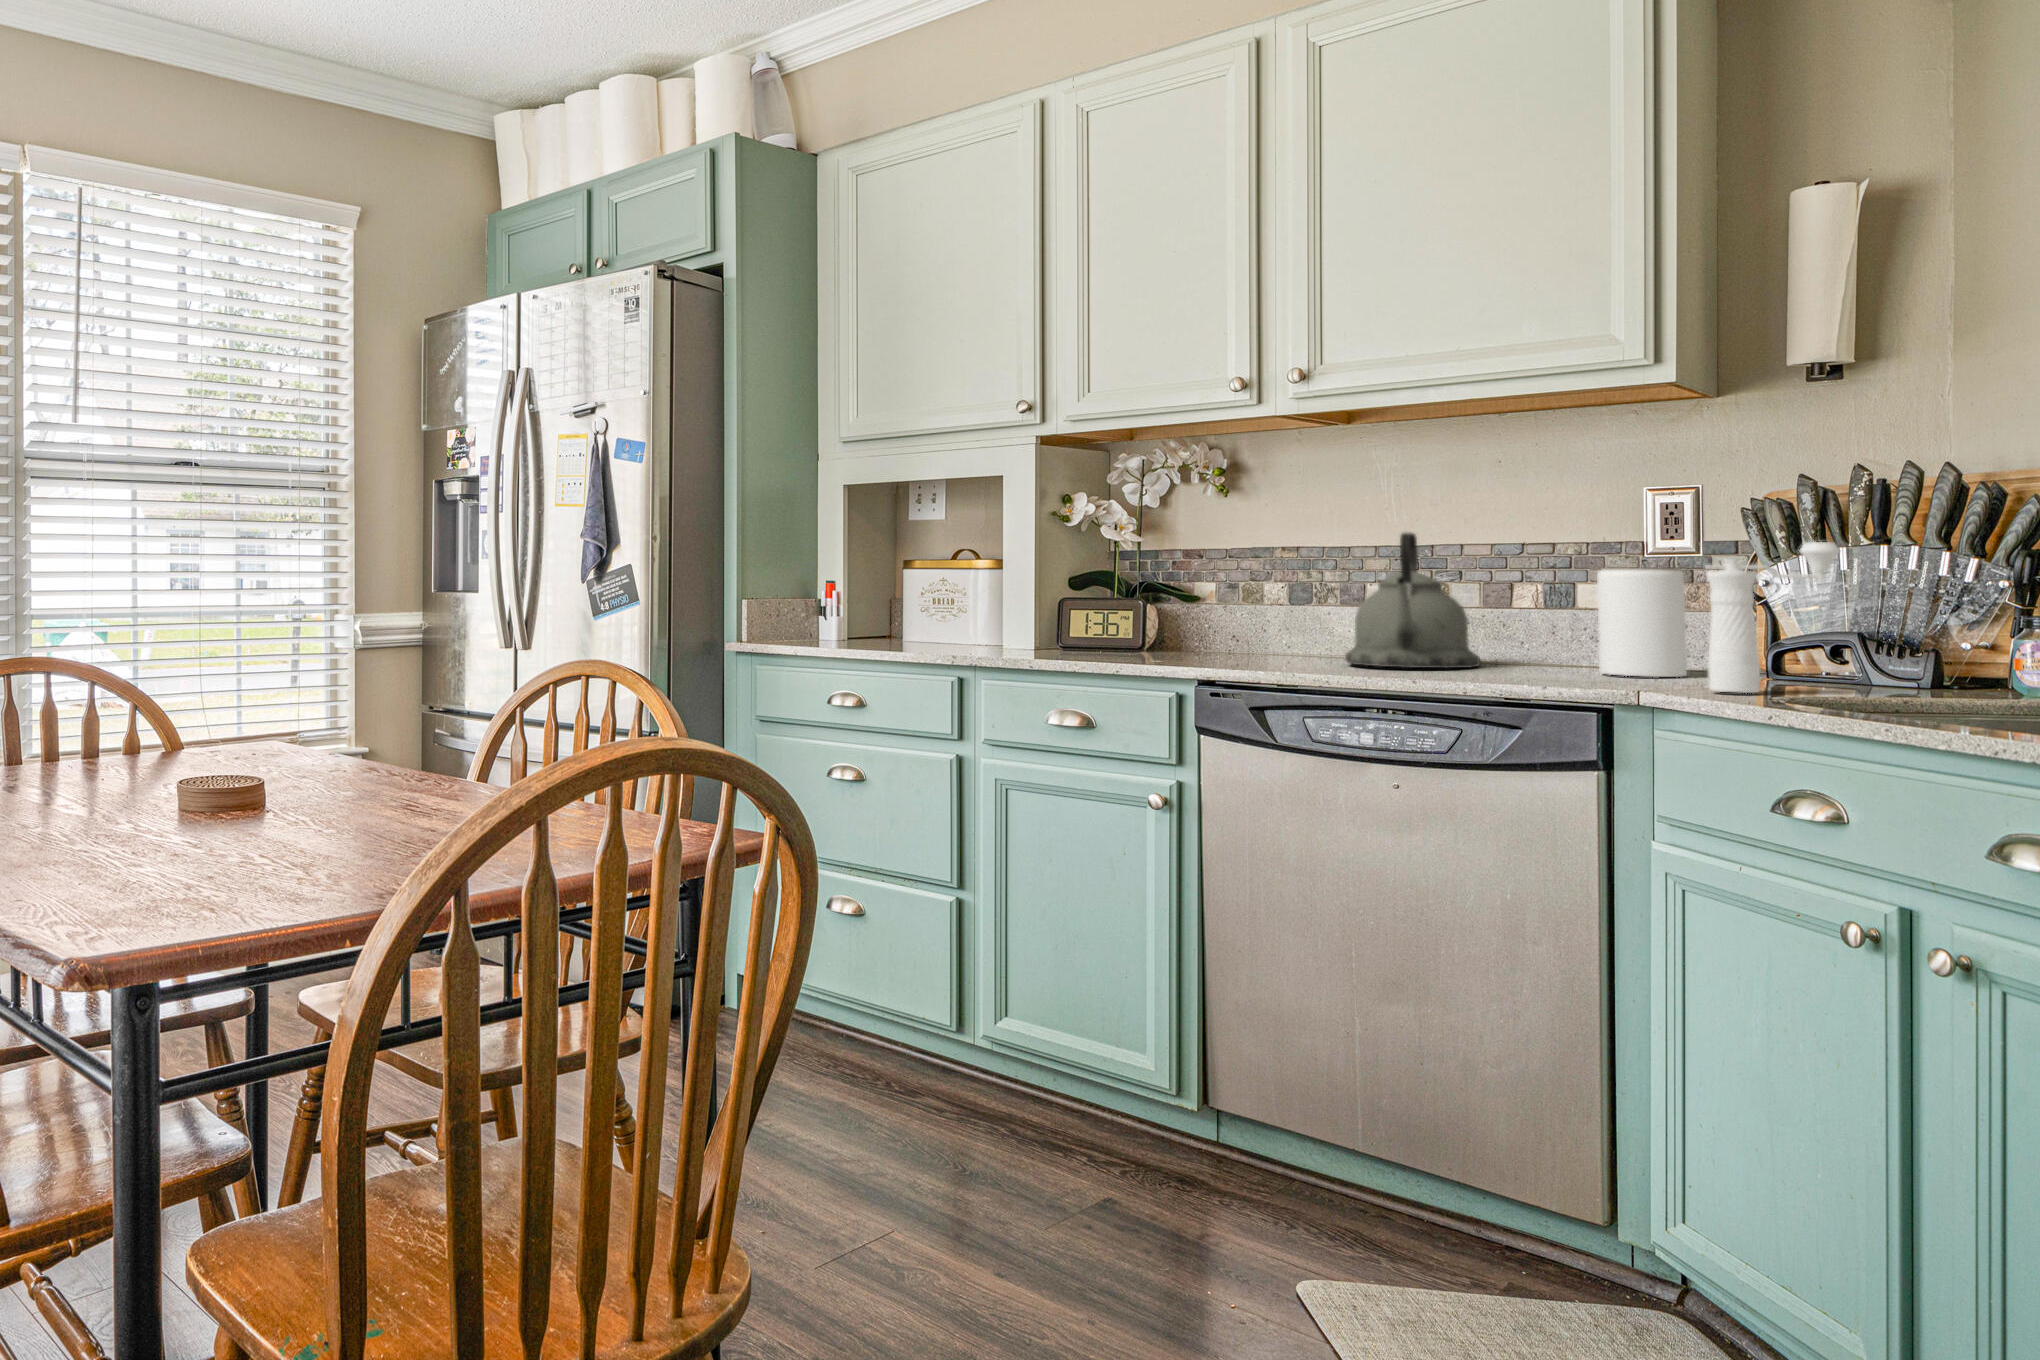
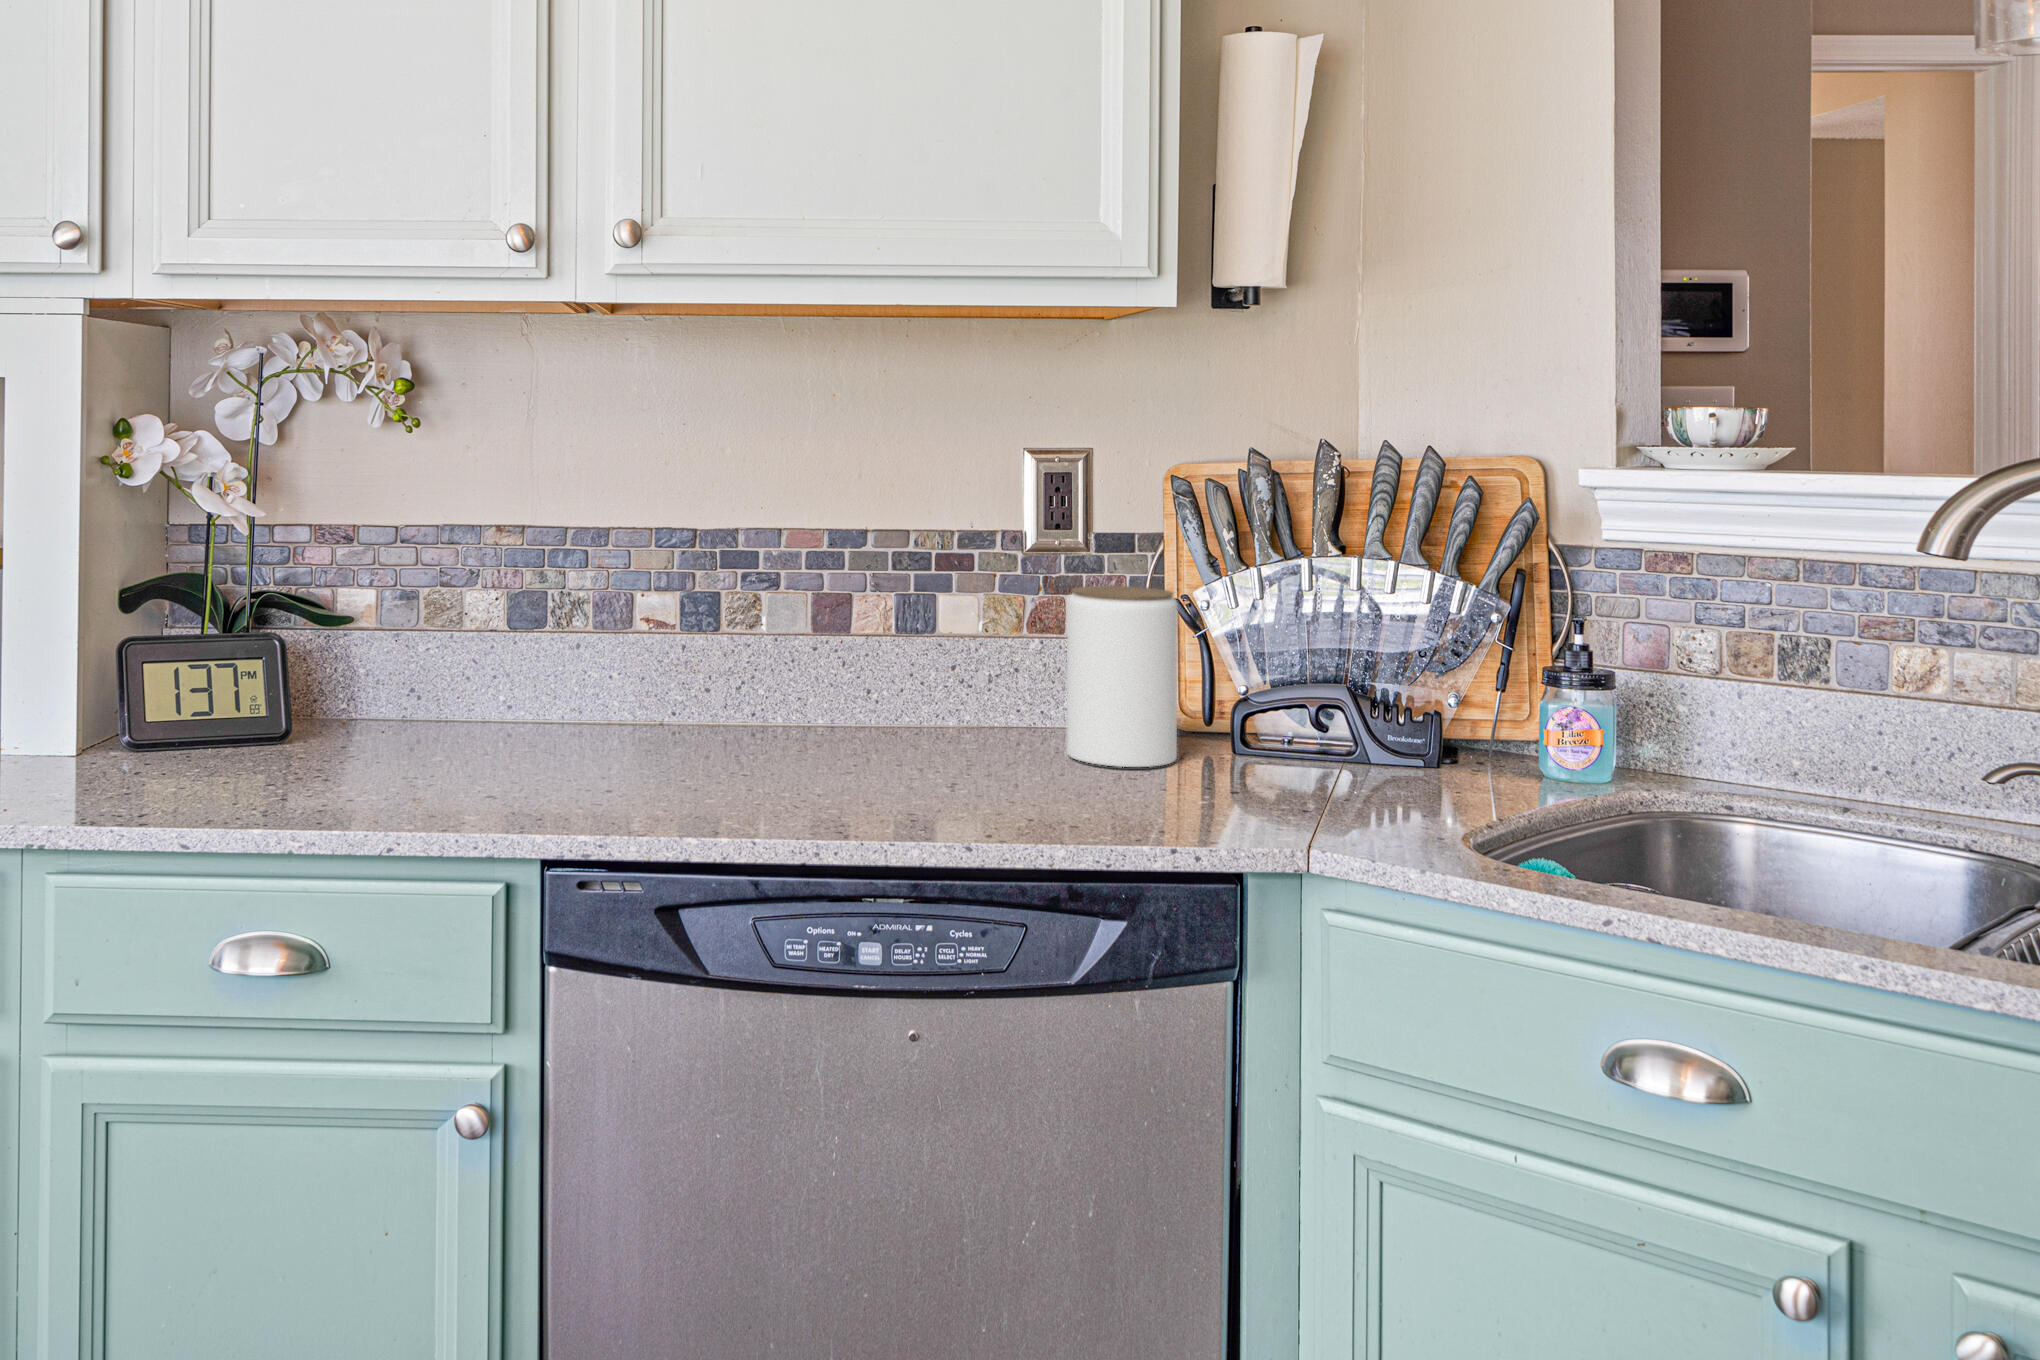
kettle: present [1345,533,1480,668] -> none [685,522,883,770]
pepper mill: present [1706,542,1840,693] -> none [1328,577,1448,823]

